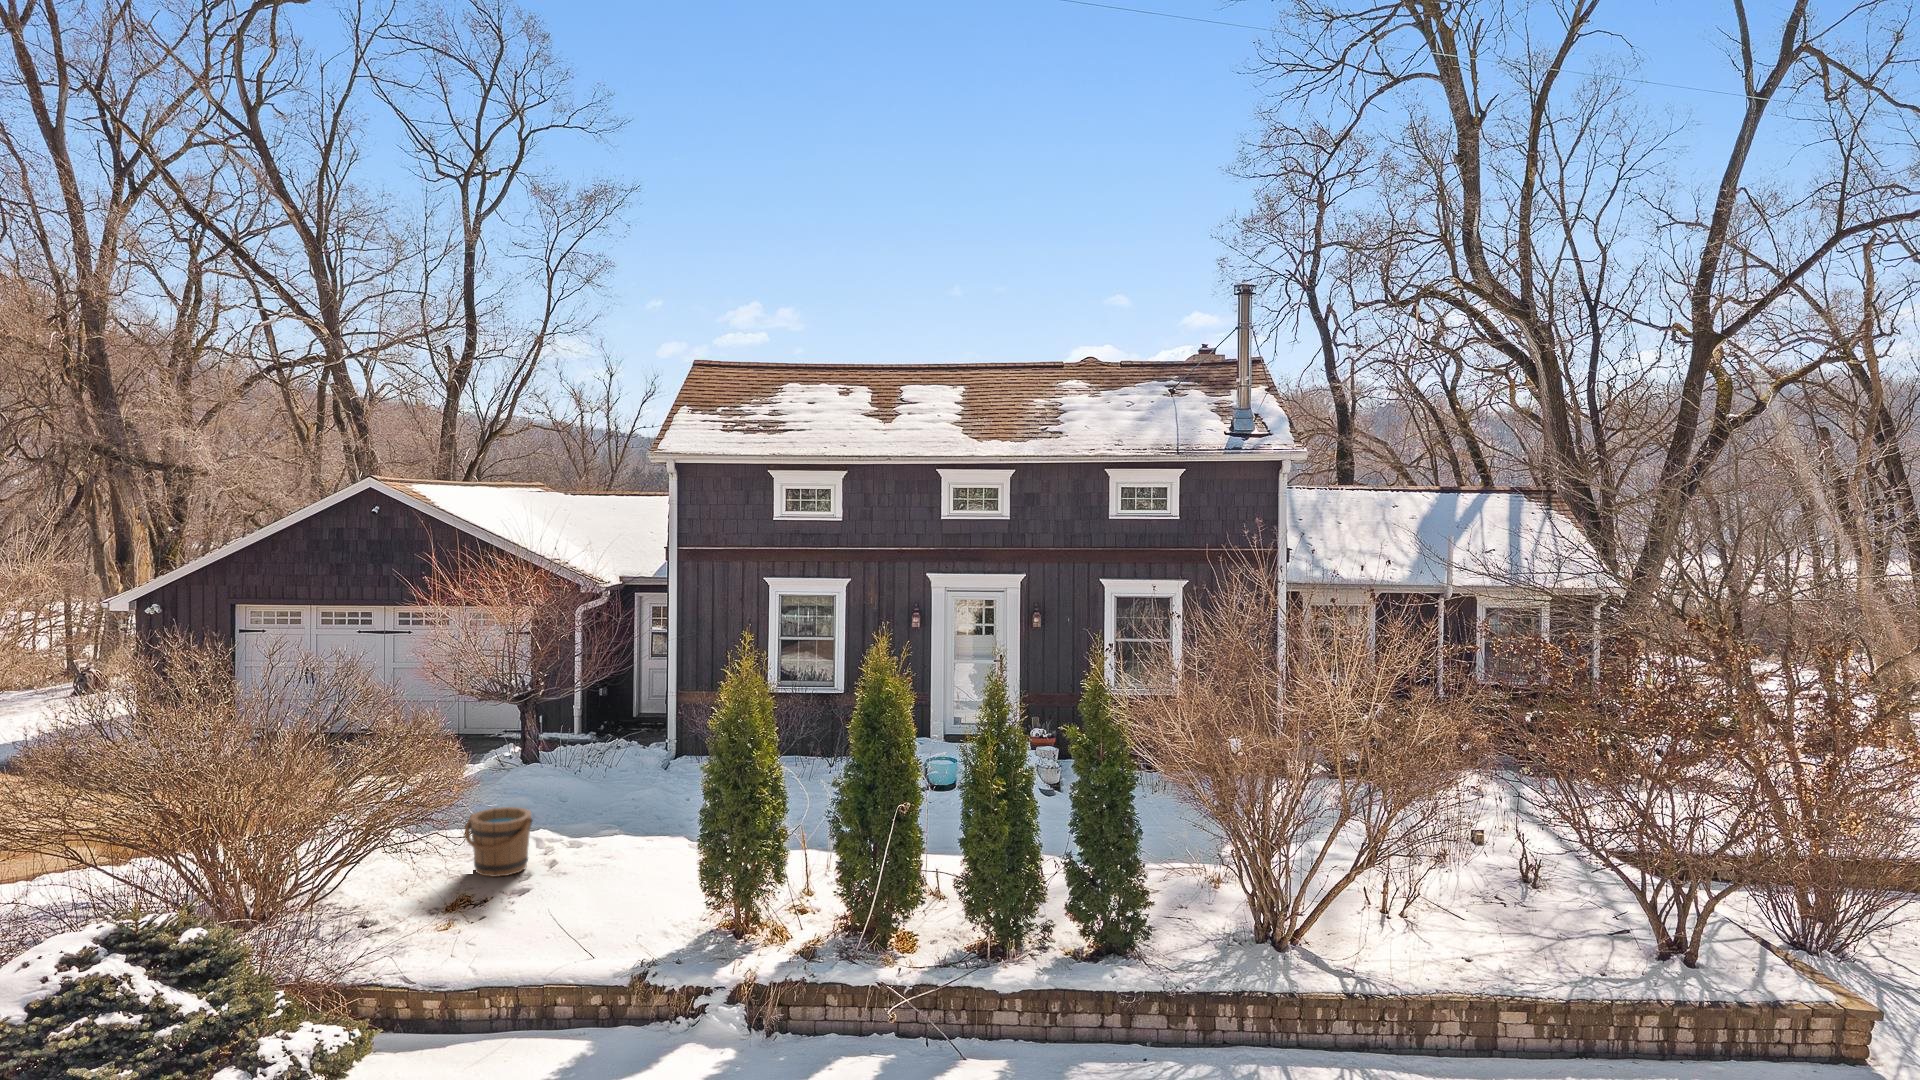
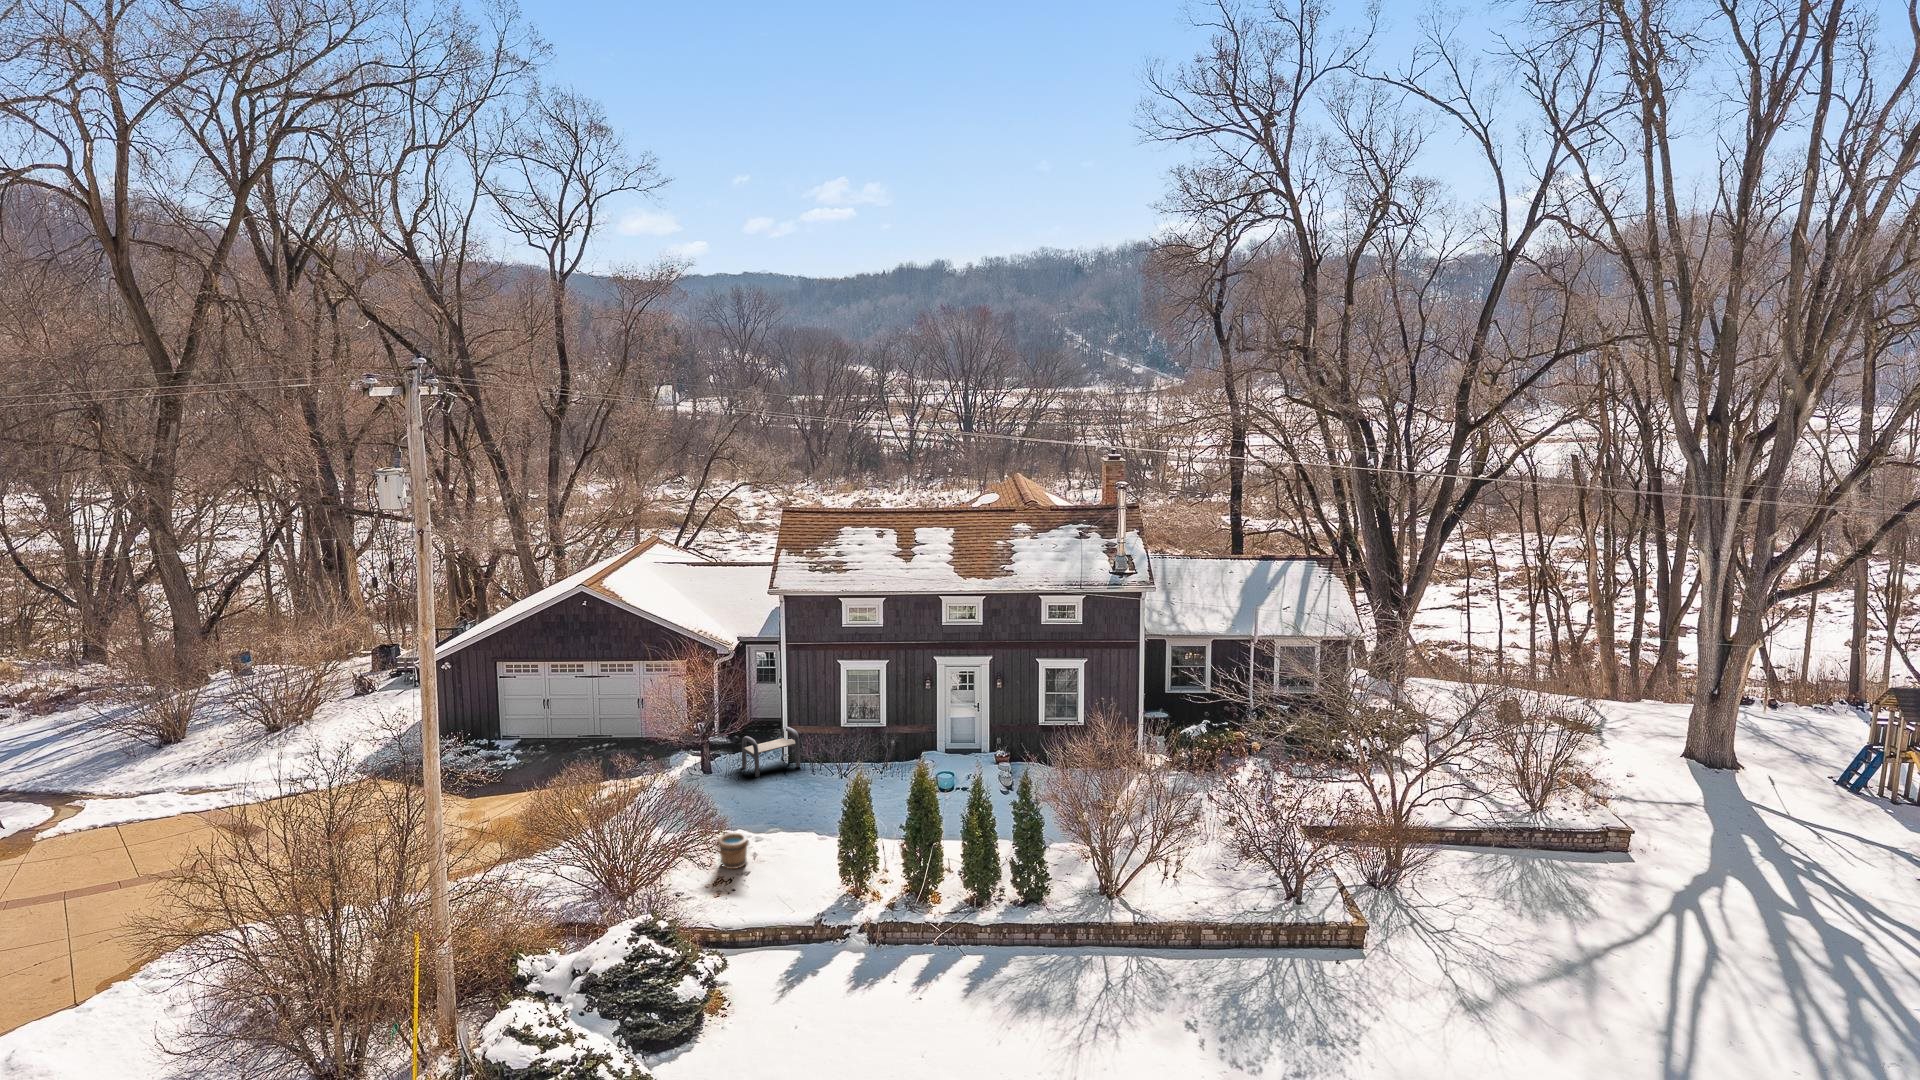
bench: none [592,683,693,761] -> present [742,727,800,777]

